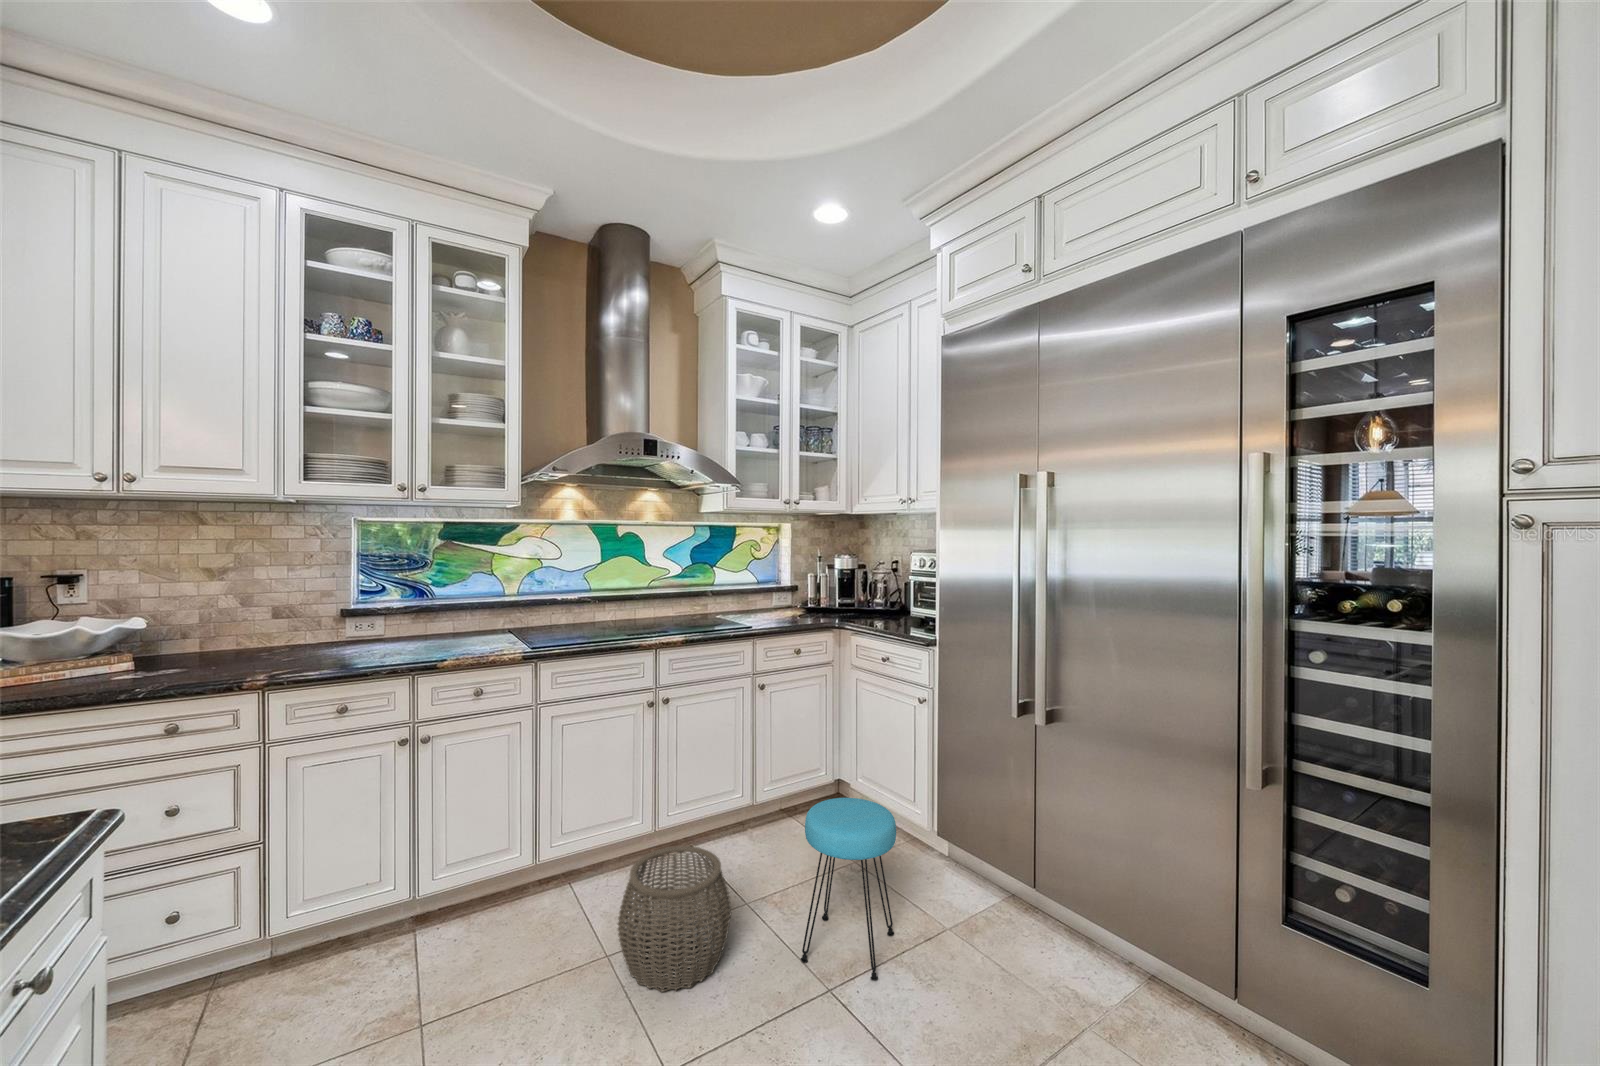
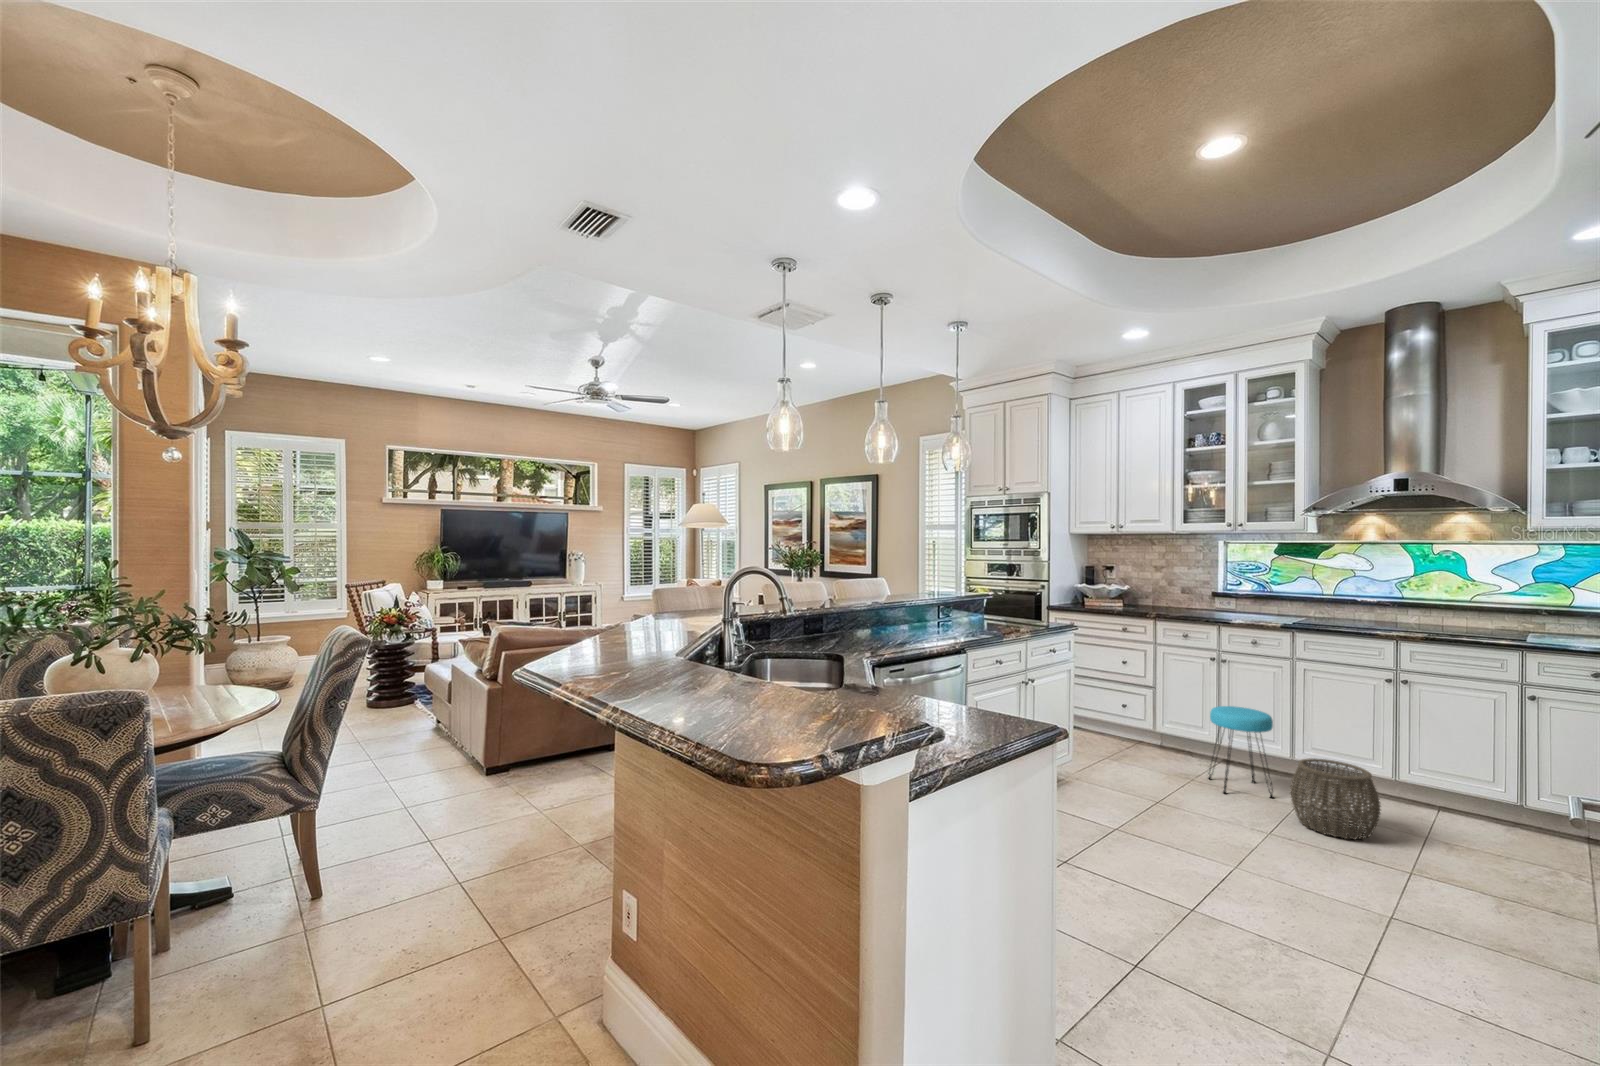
stool: present [801,798,896,980] -> present [1208,706,1274,798]

